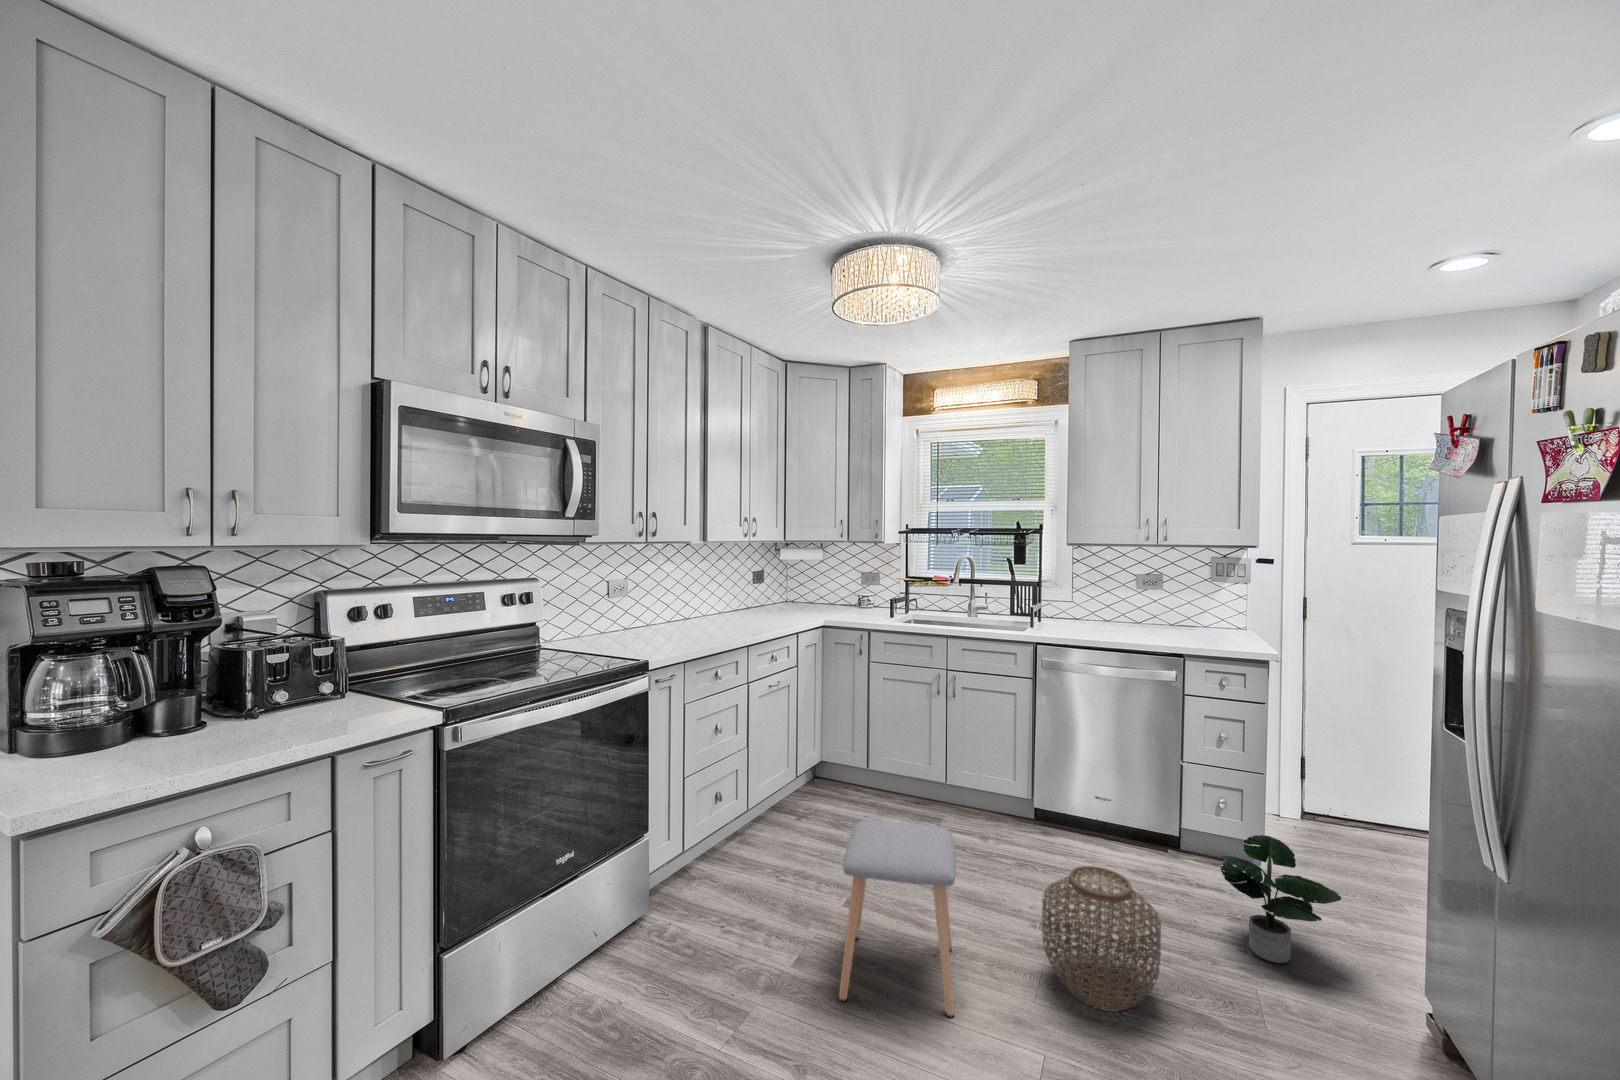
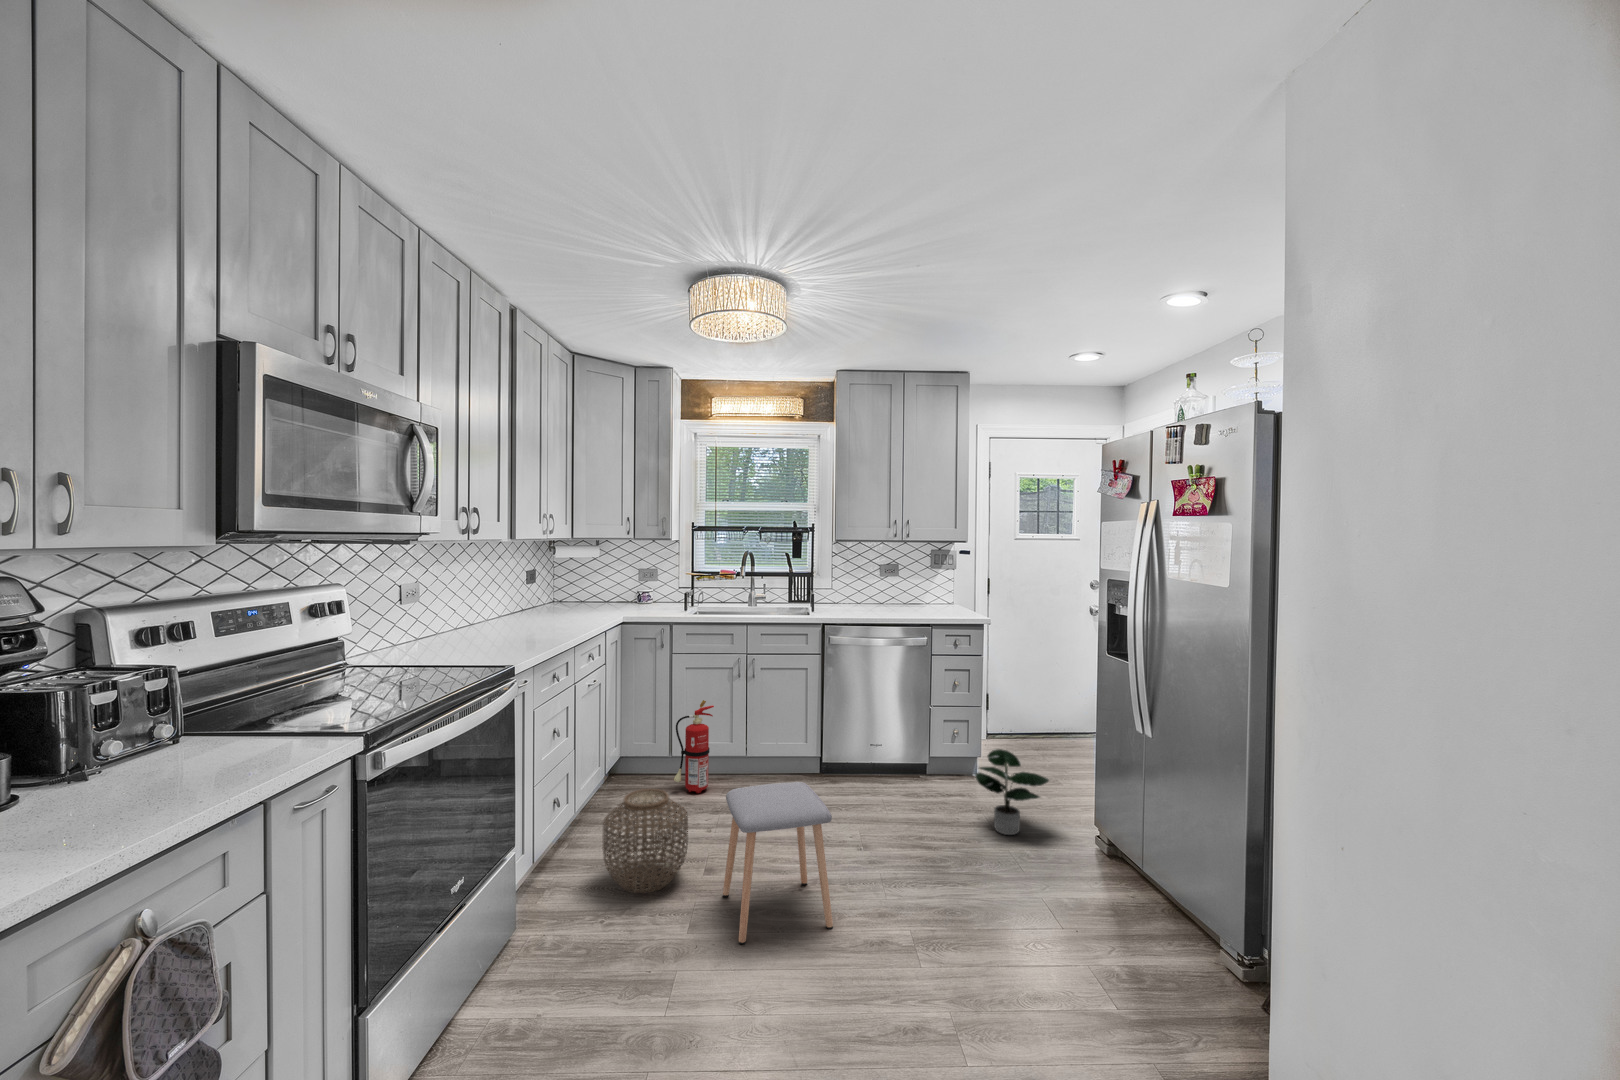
fire extinguisher: none [865,713,909,812] -> present [674,700,714,793]
woven basket: present [1042,866,1161,1011] -> present [603,789,688,893]

